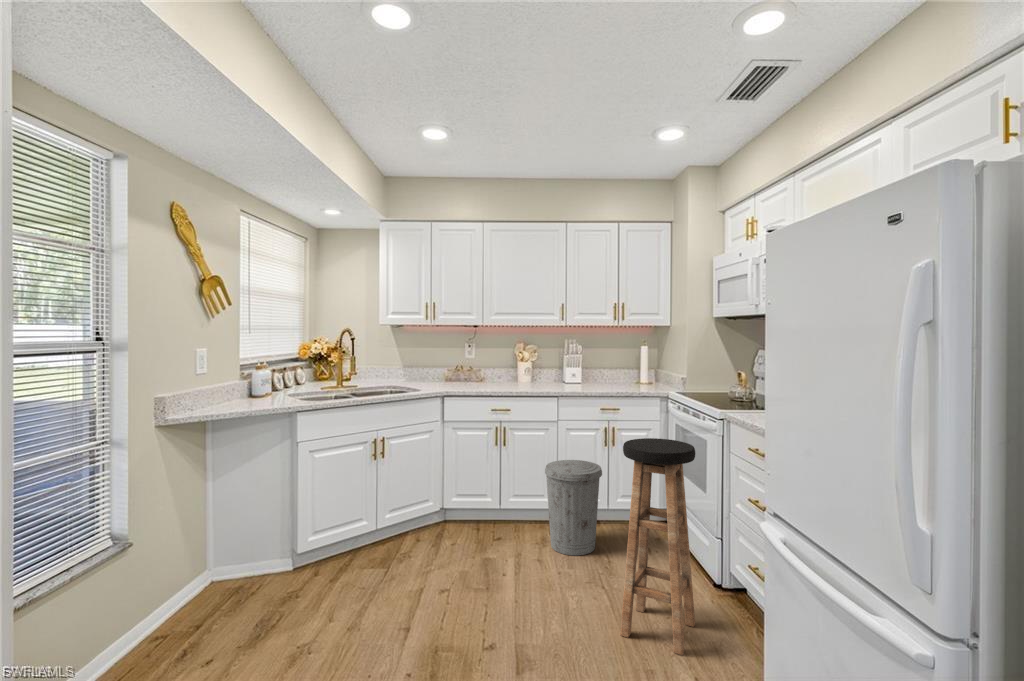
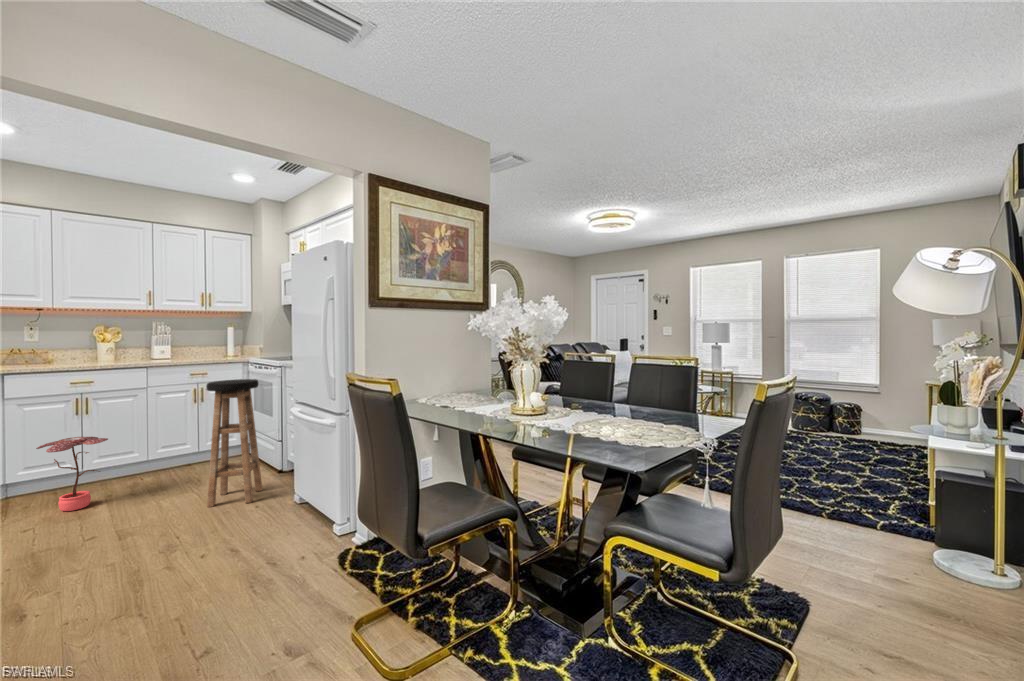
trash can: present [545,460,602,555] -> none [135,414,192,486]
potted plant: none [459,481,518,570] -> present [36,437,108,511]

